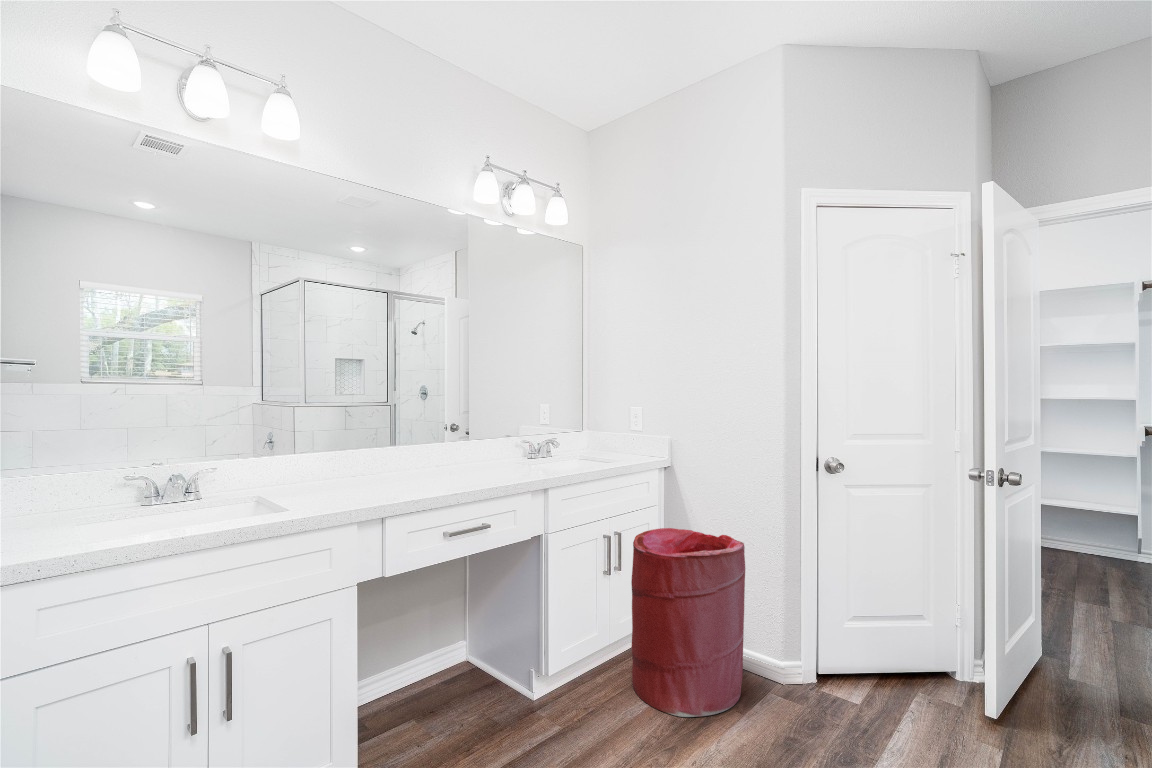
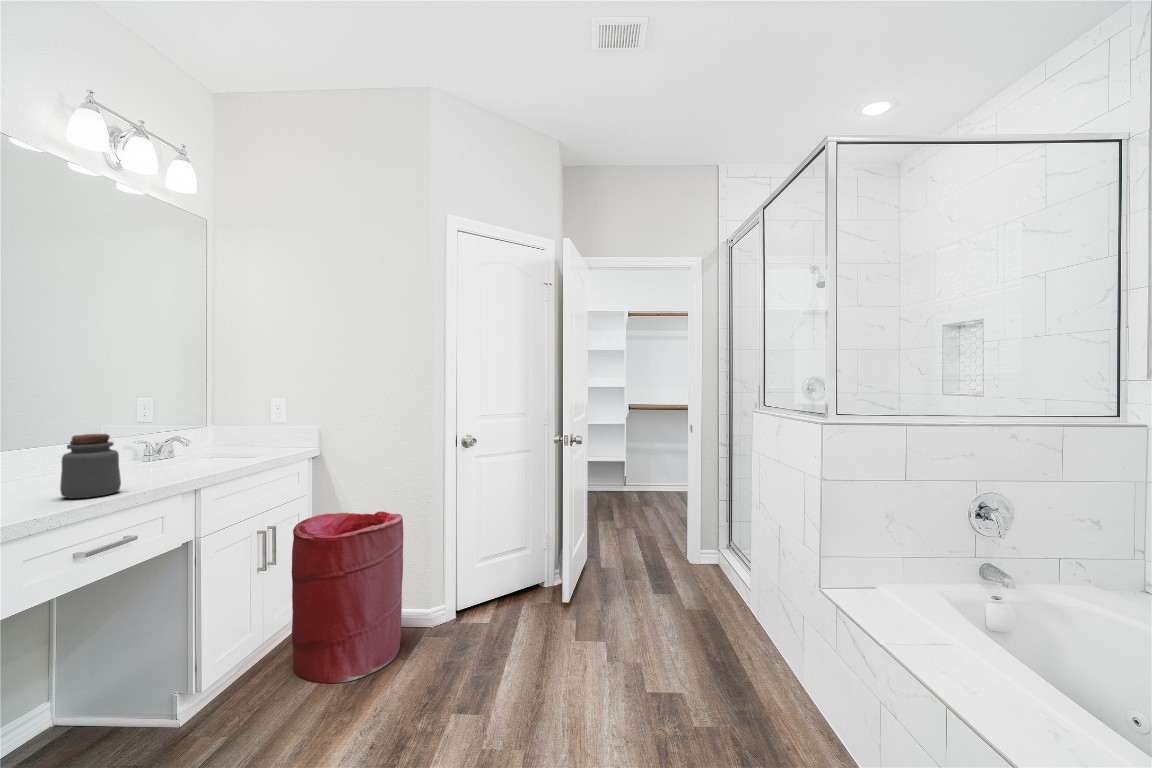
jar: none [448,433,486,486] -> present [60,434,121,498]

